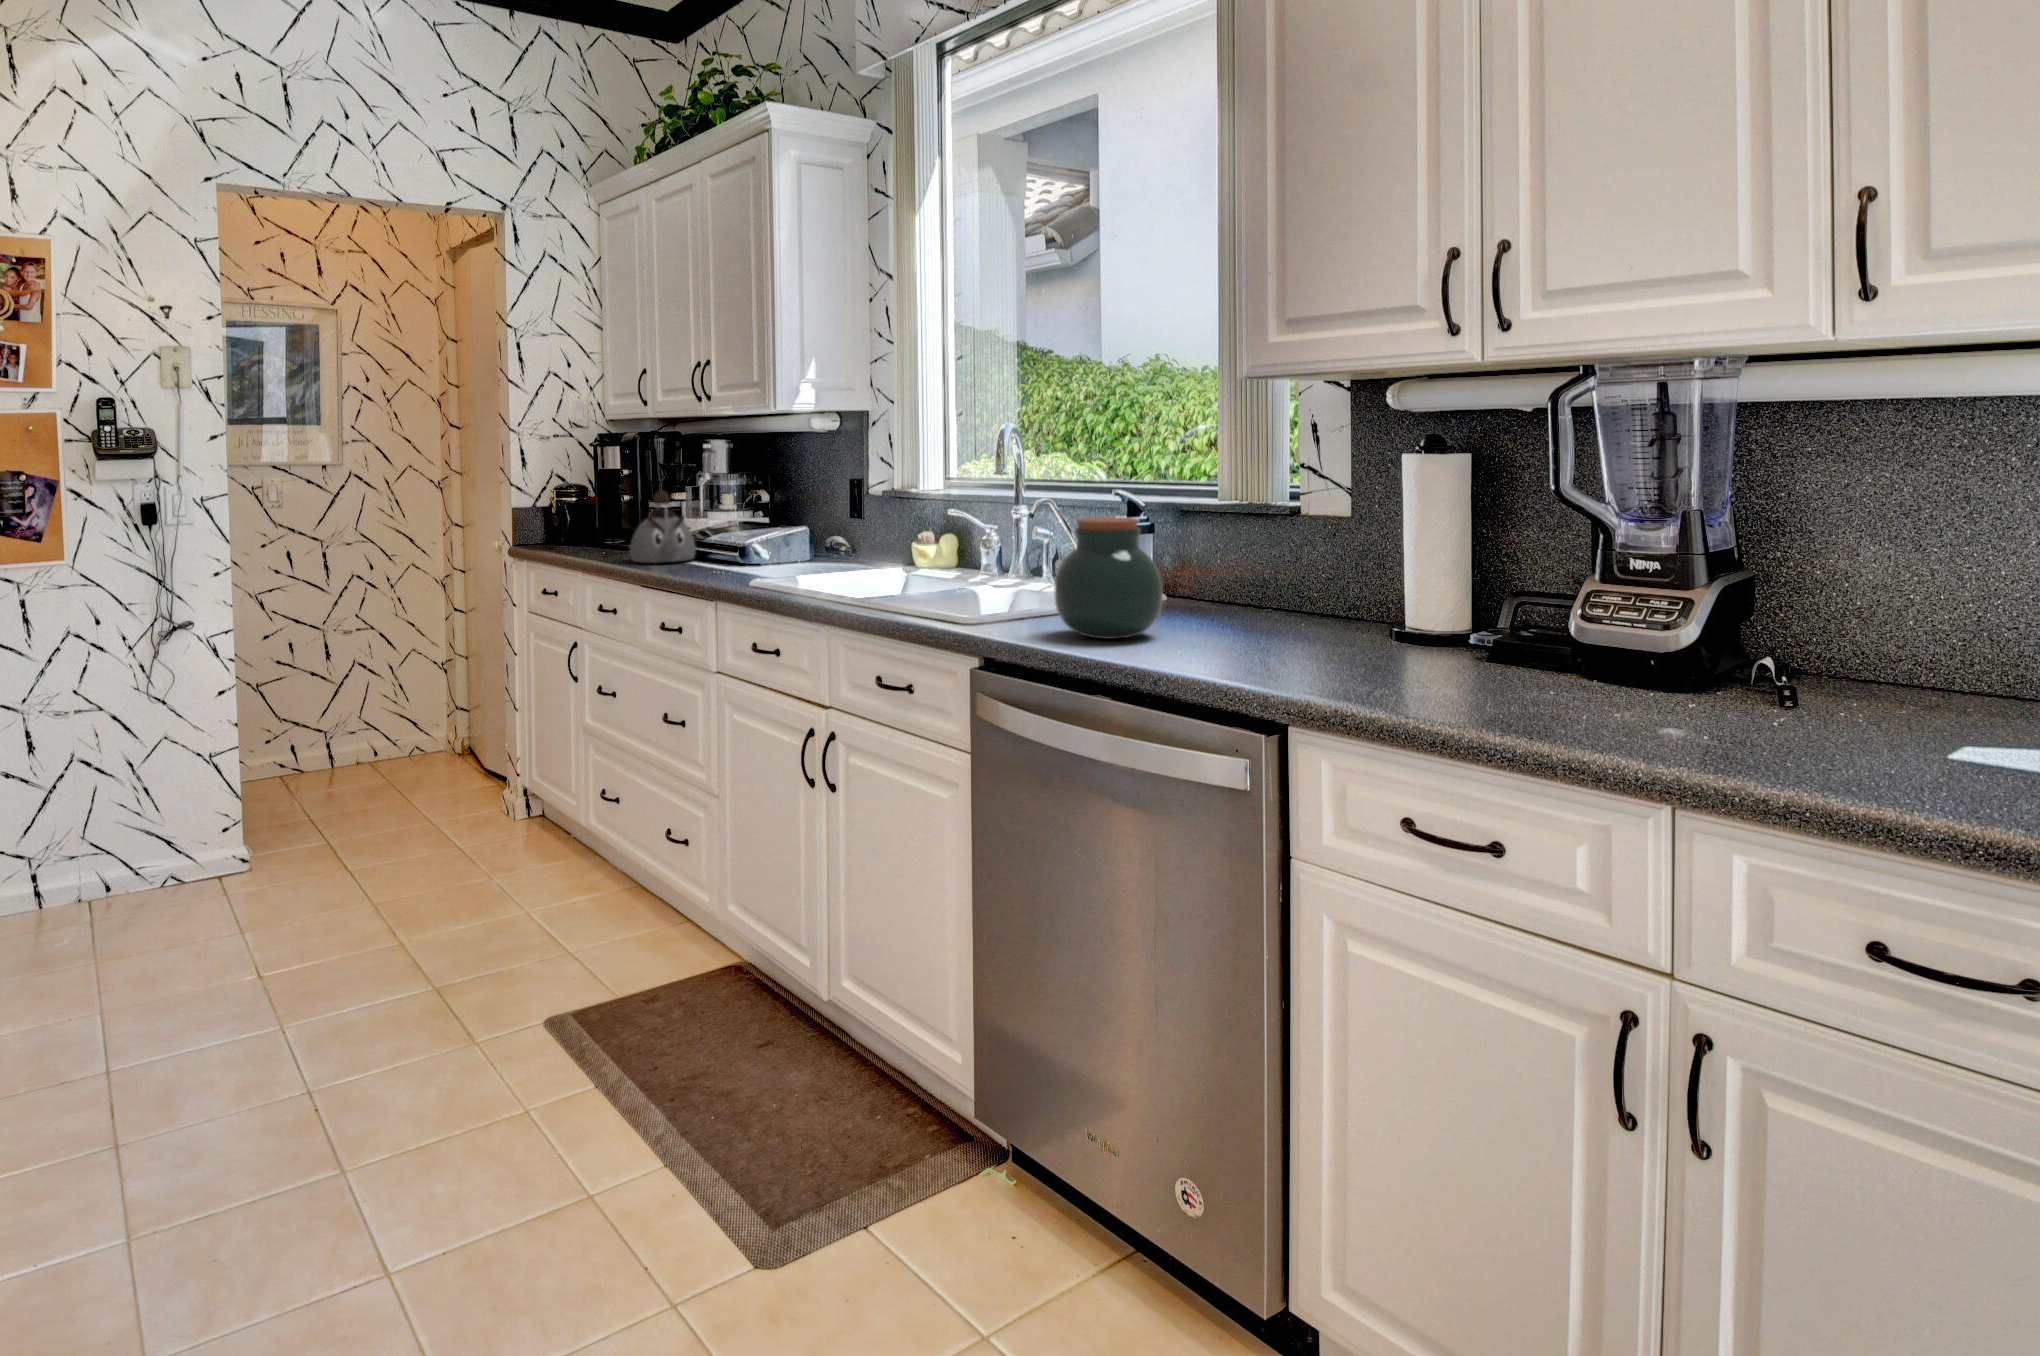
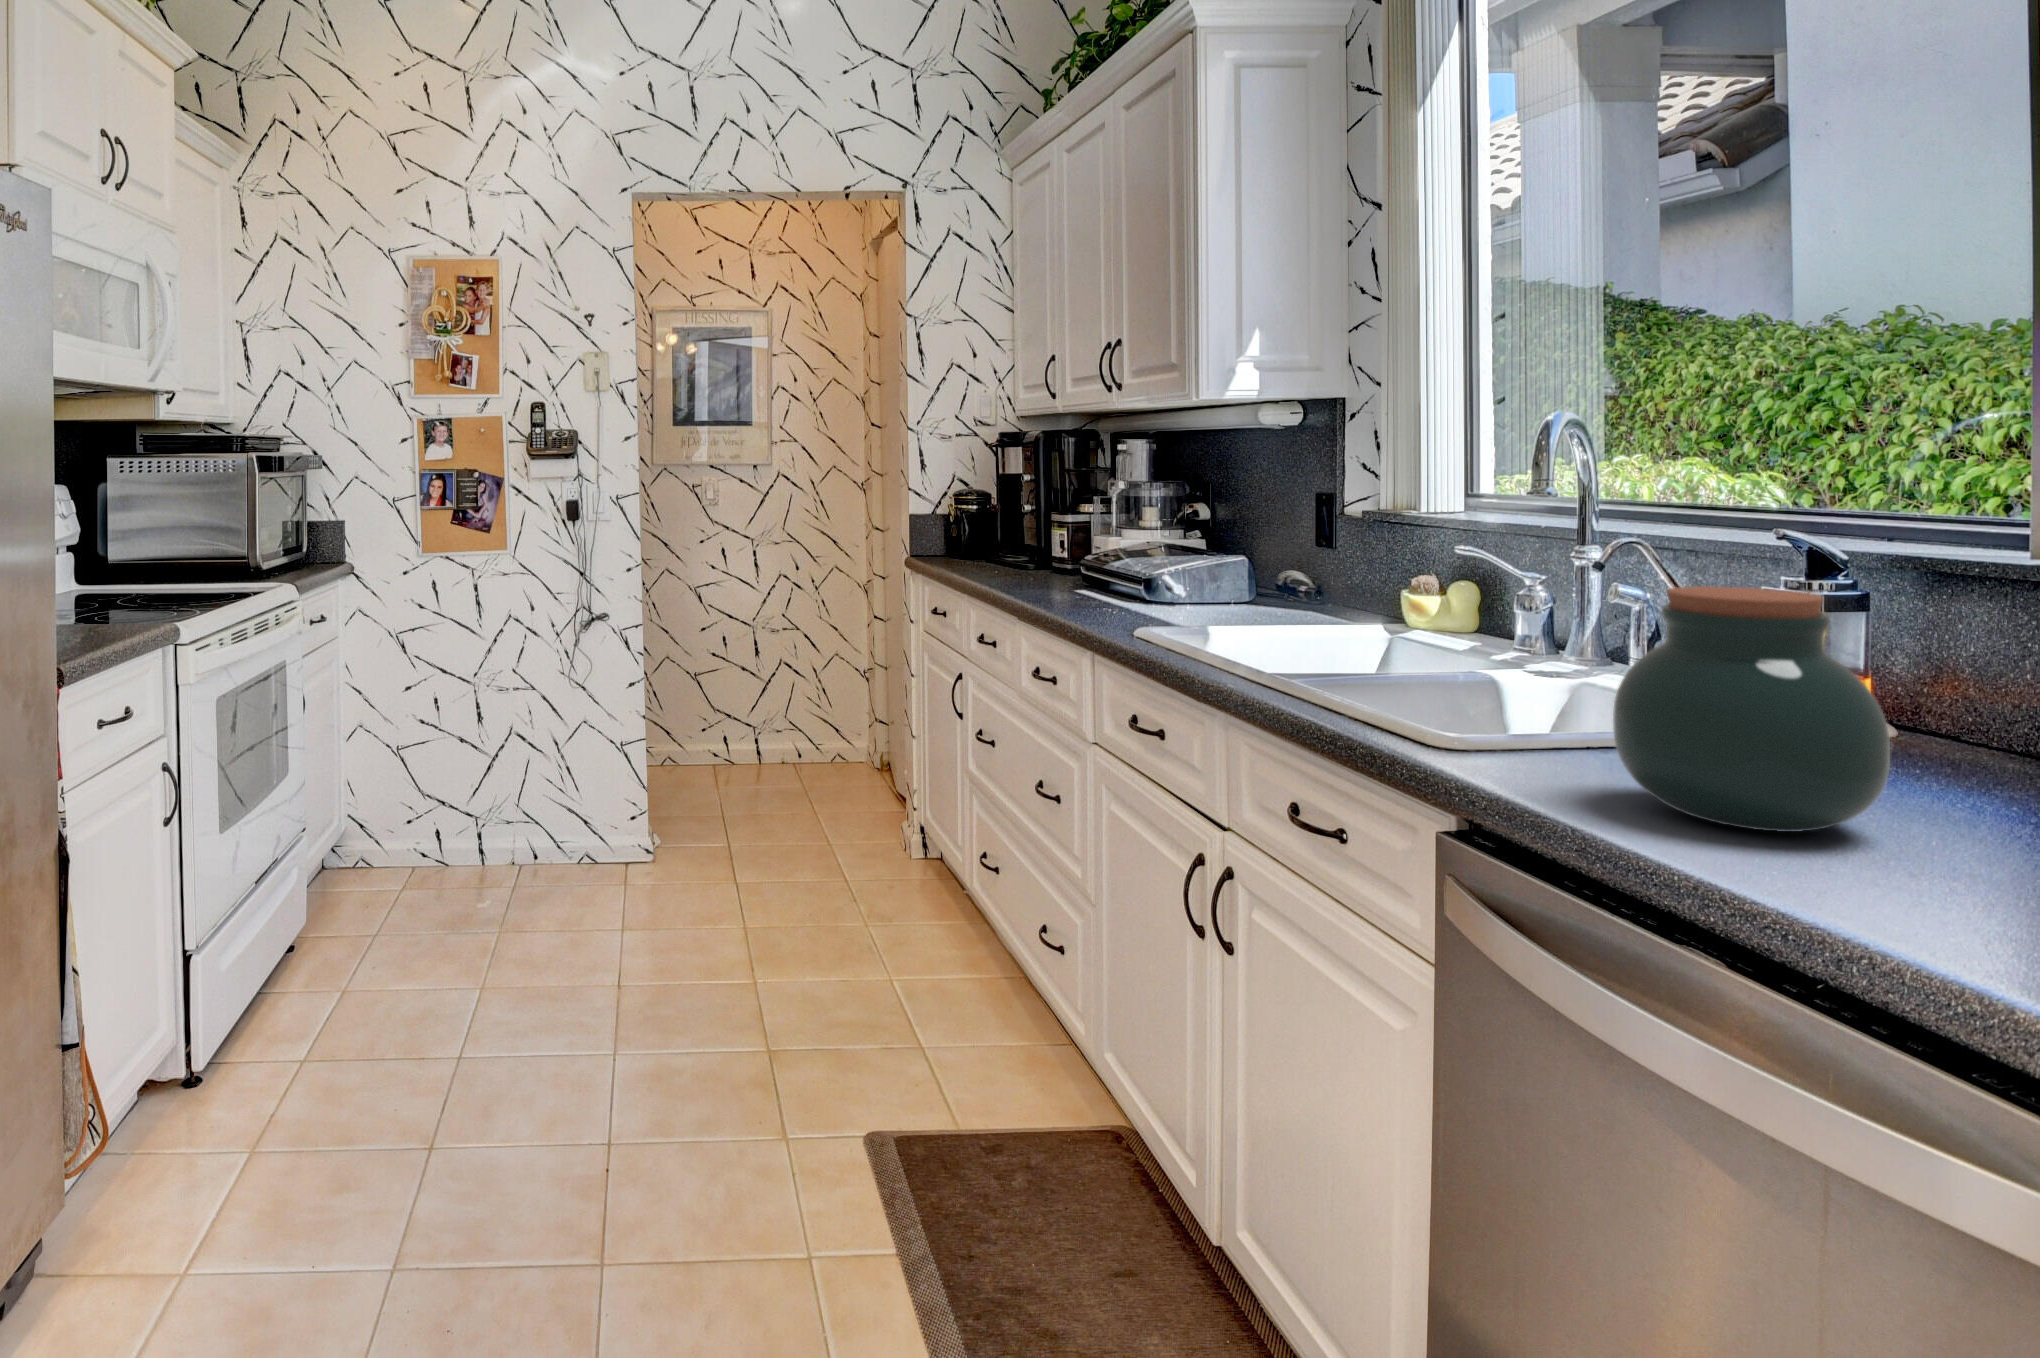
kettle: present [630,490,696,563] -> none [1013,502,1095,591]

